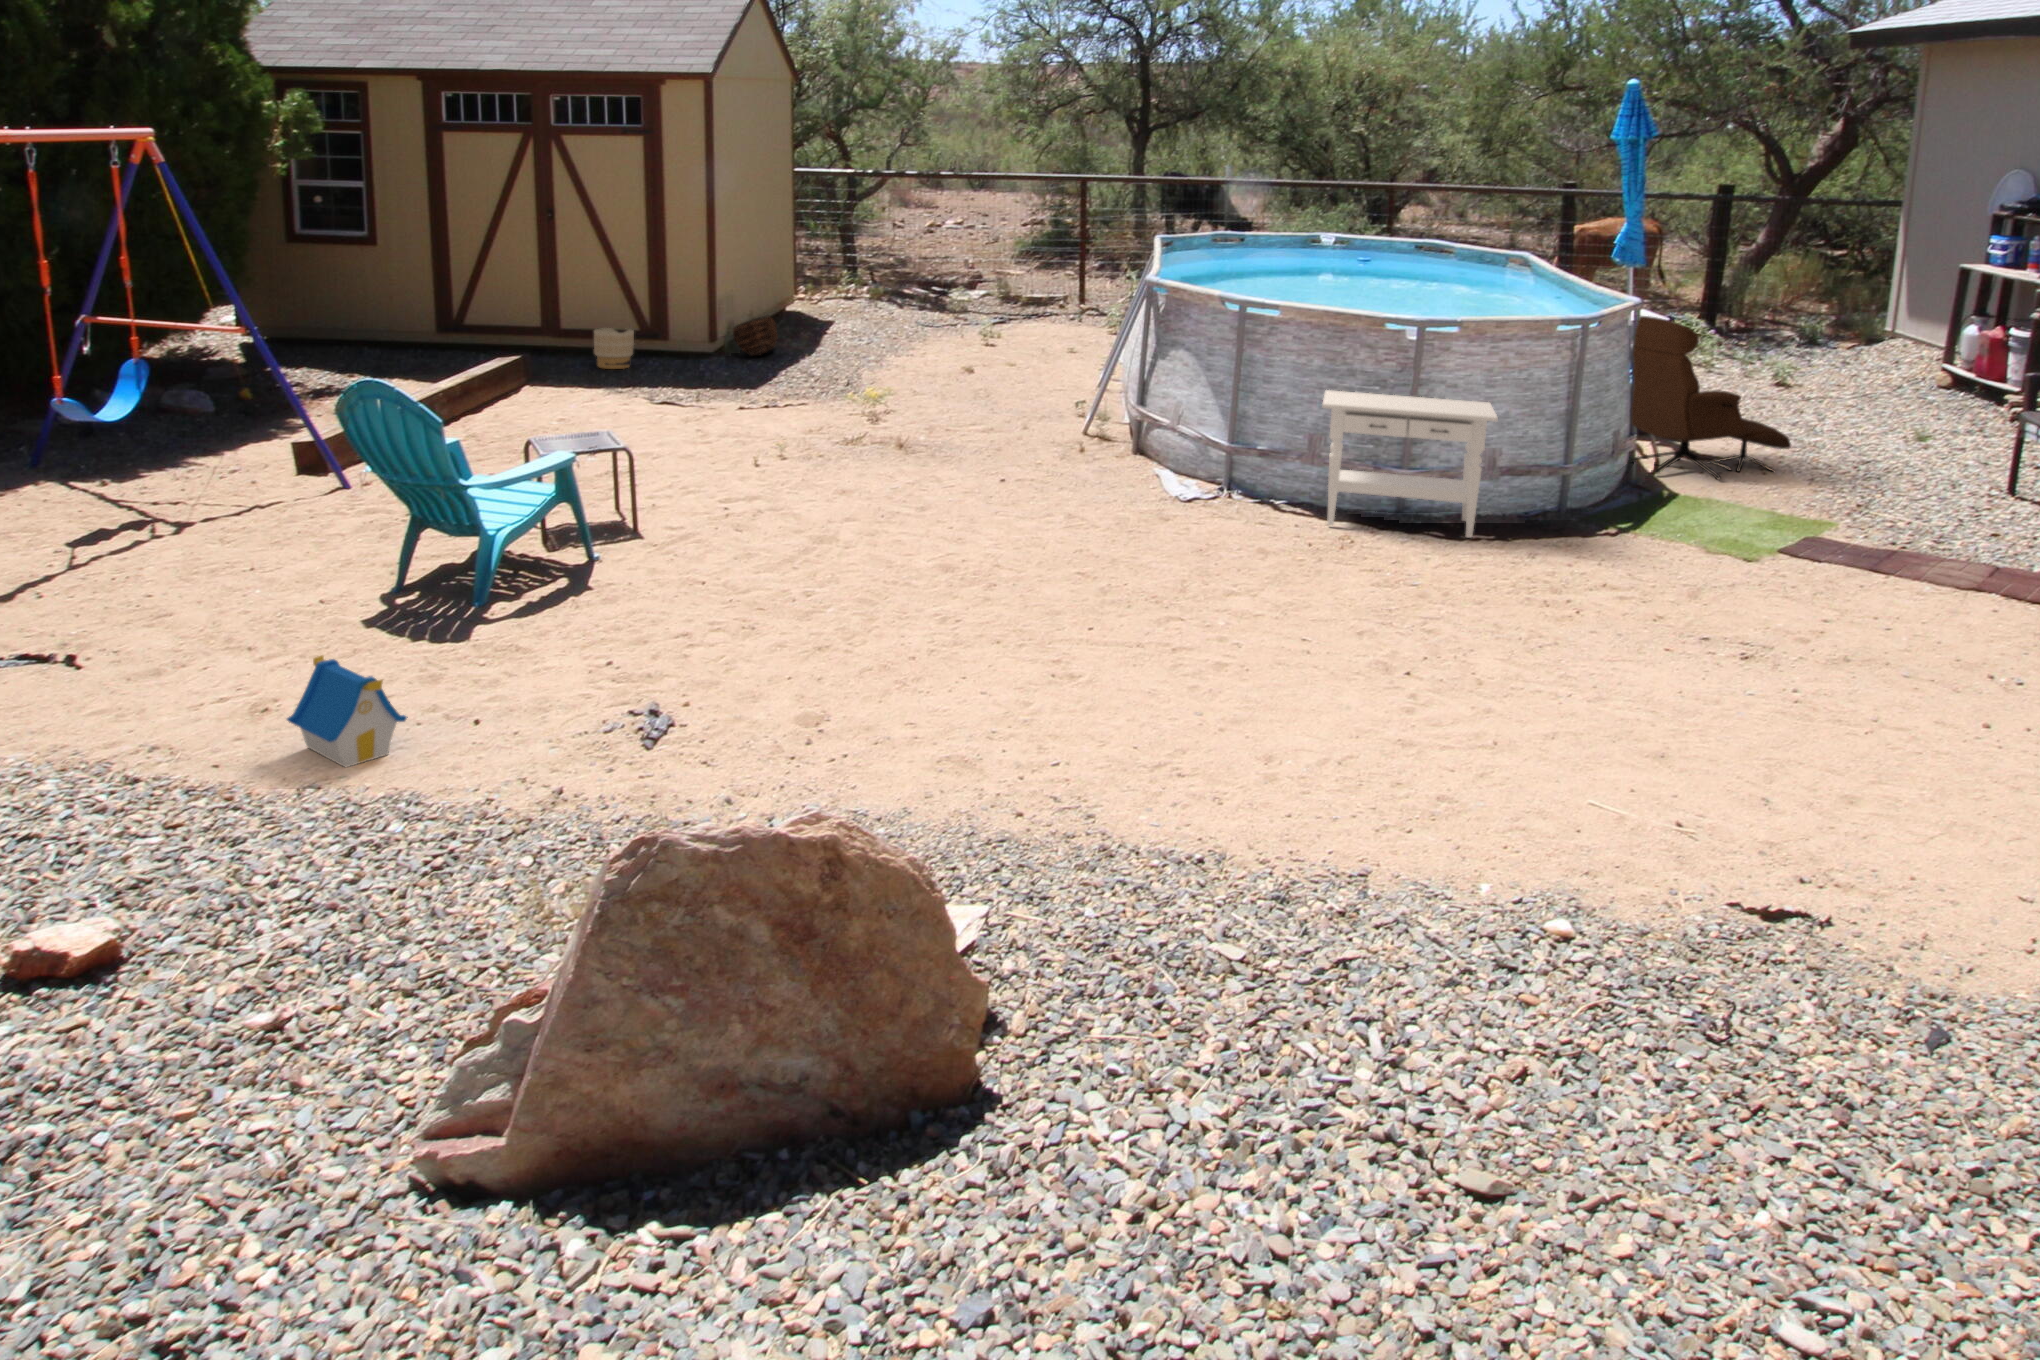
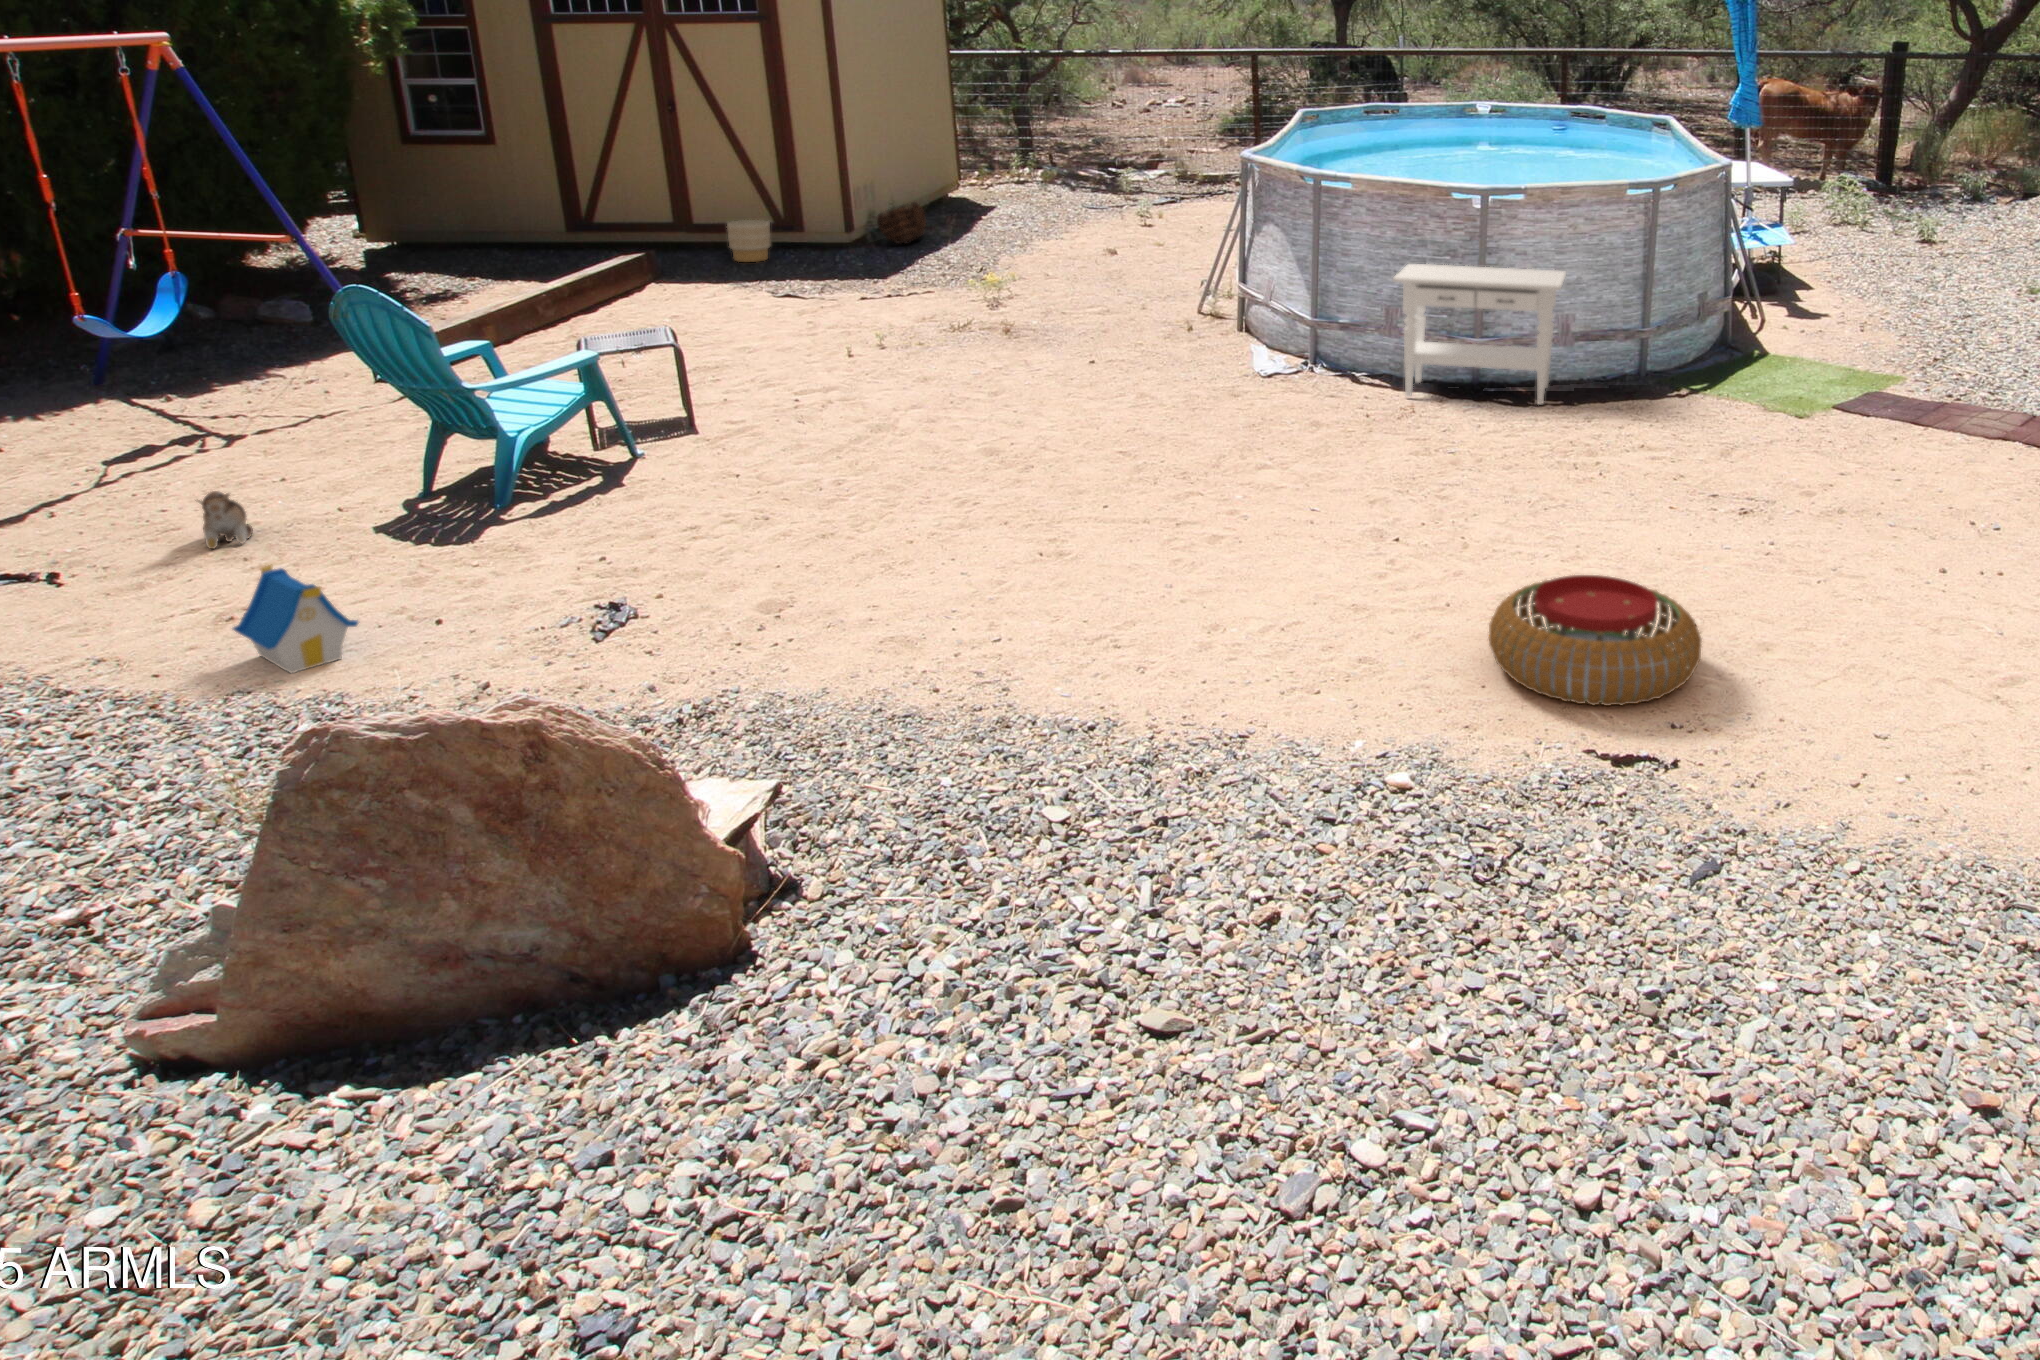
lounge chair: present [1631,316,1791,479] -> none [1720,180,1887,339]
plush toy: none [199,578,240,636] -> present [198,491,253,549]
pouf: none [1555,719,1797,861] -> present [1489,575,1702,706]

